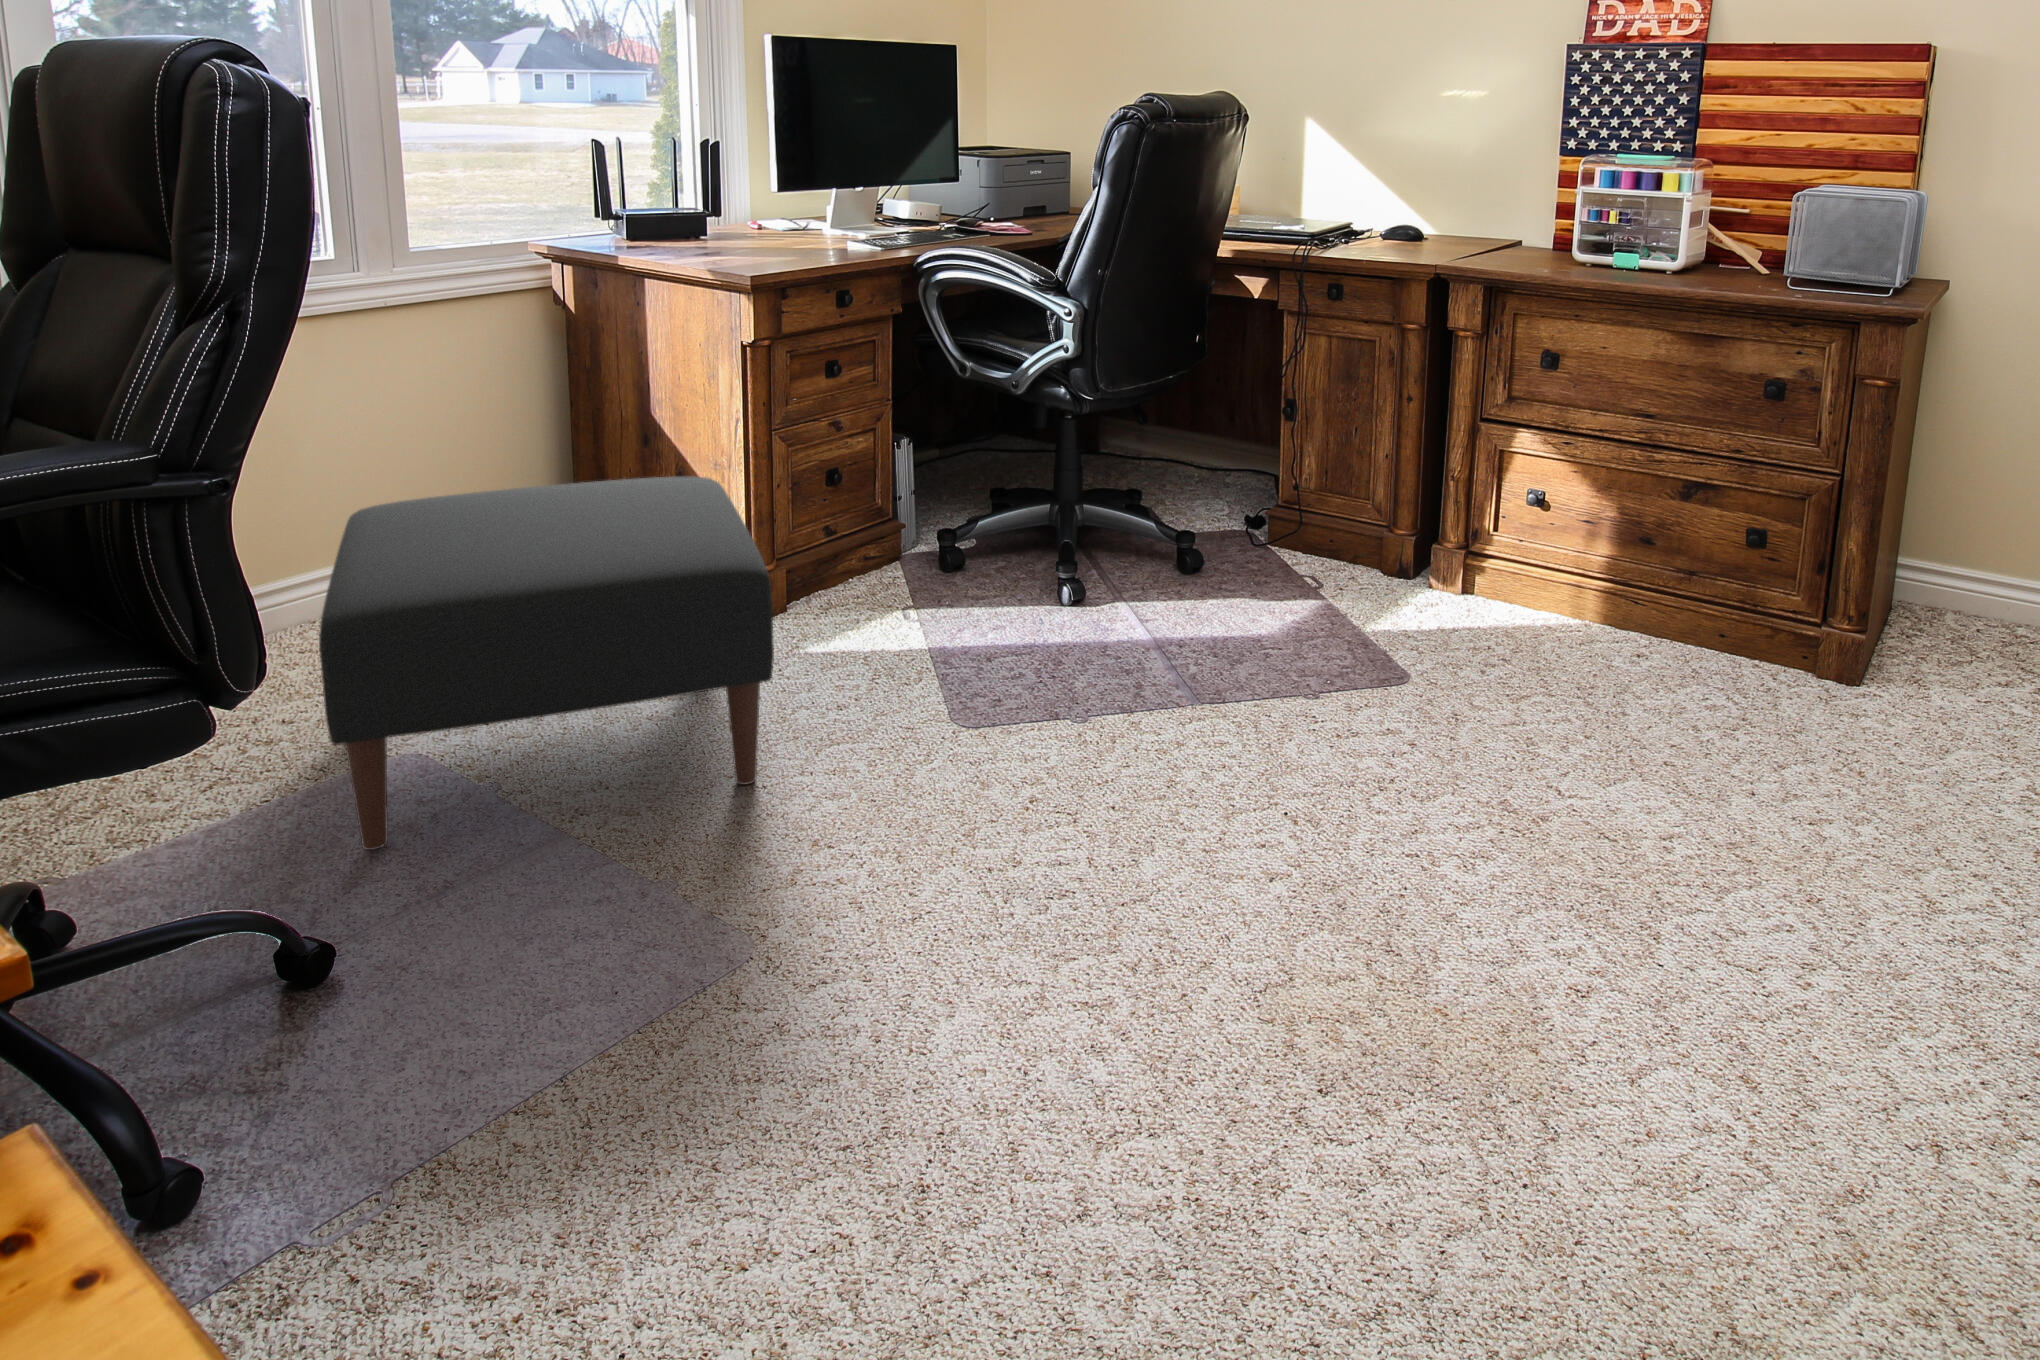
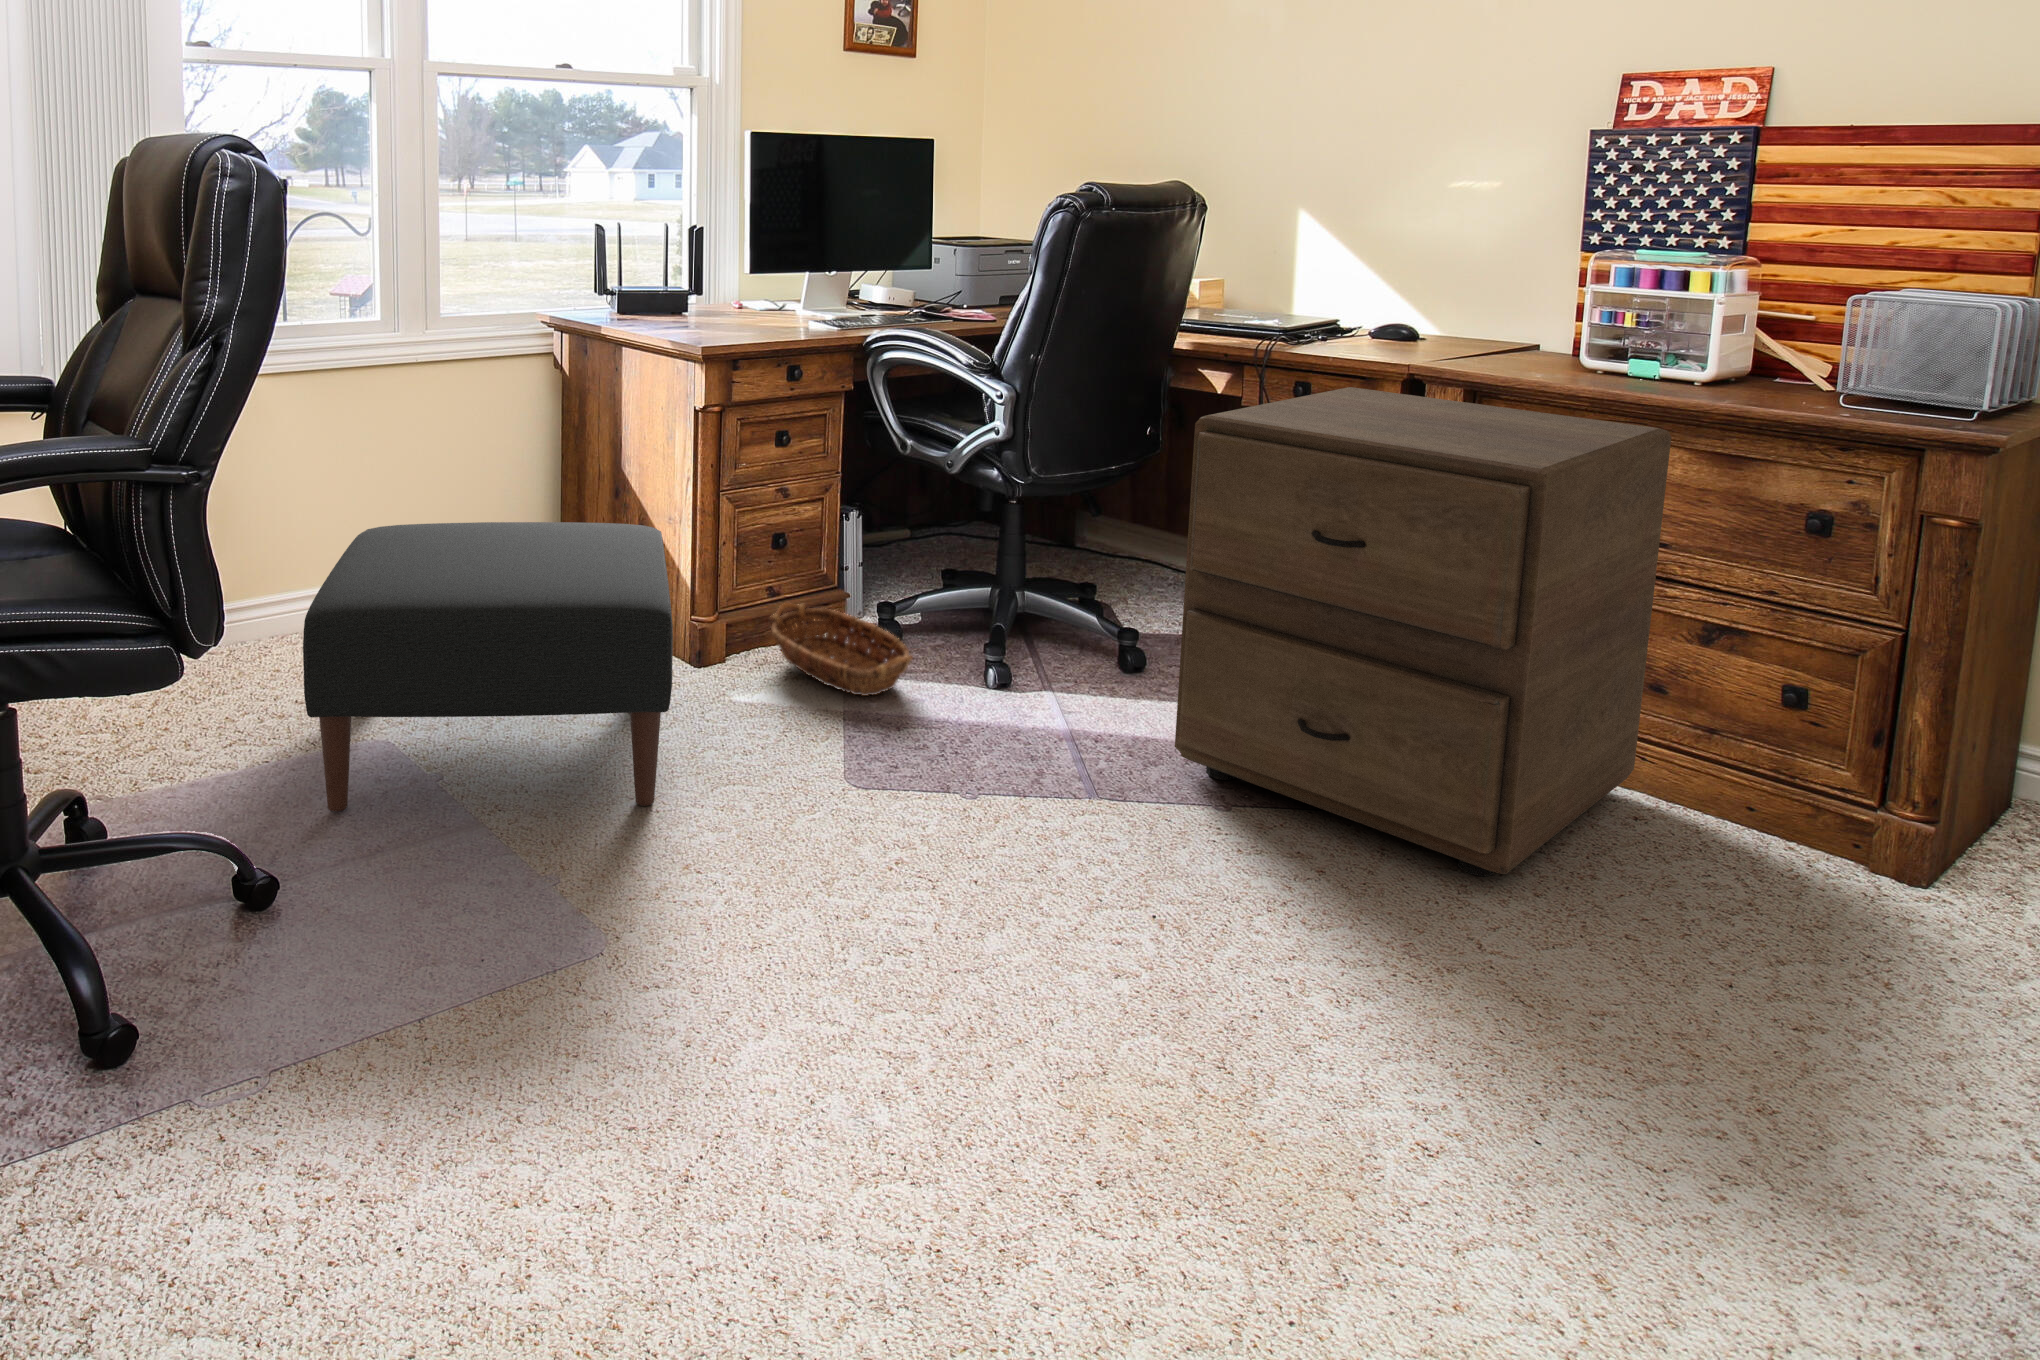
filing cabinet: none [1262,288,1664,730] -> present [1175,387,1671,876]
basket: none [801,538,1030,648] -> present [769,603,913,696]

